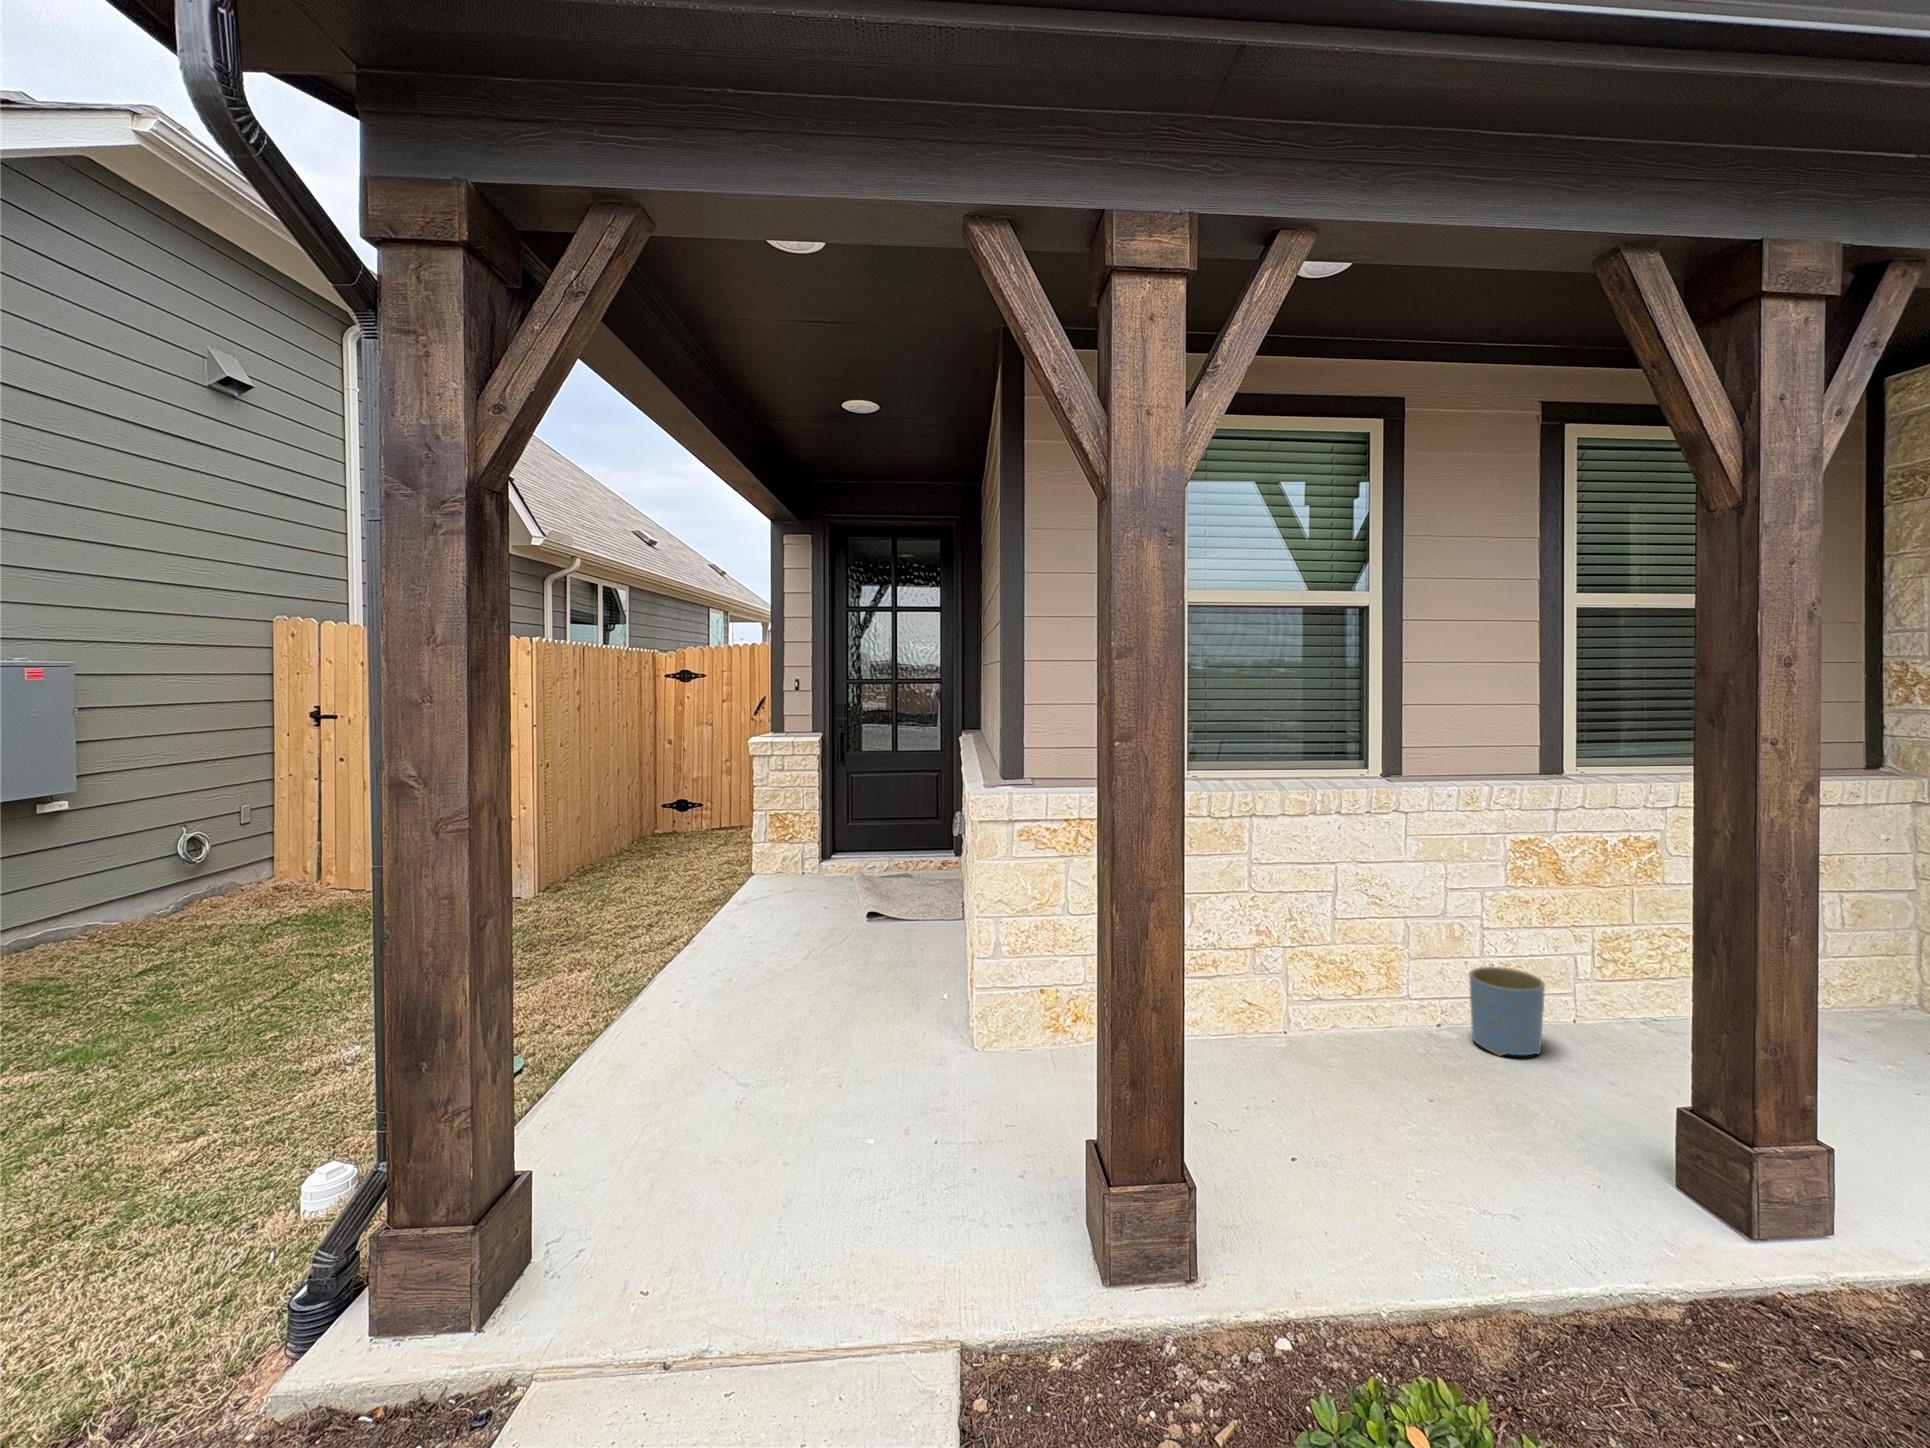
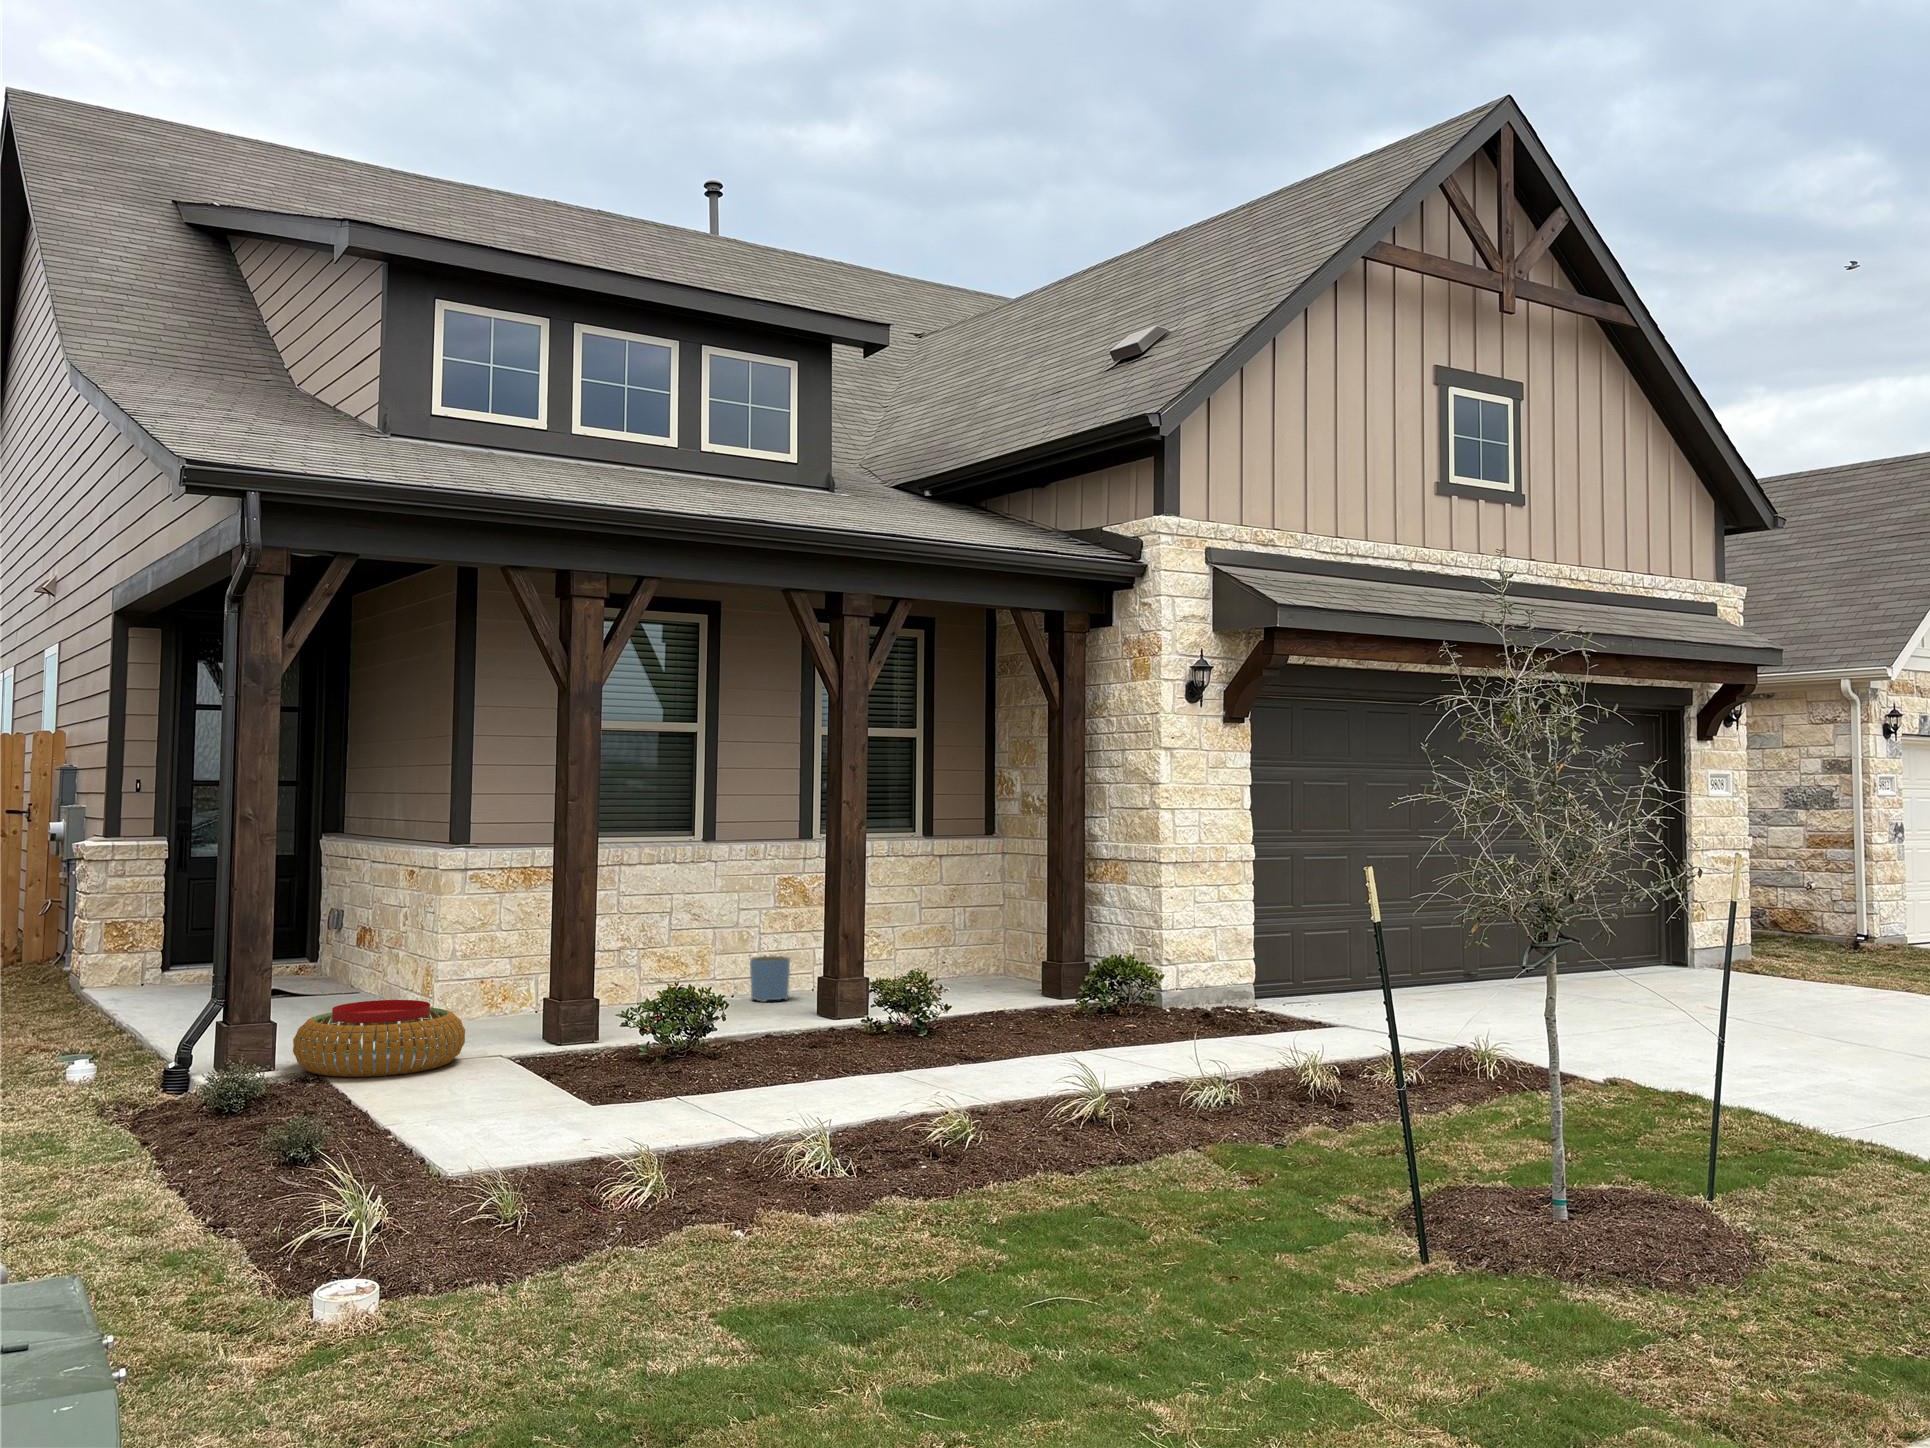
pouf: none [586,1101,918,1358] -> present [293,1000,465,1077]

